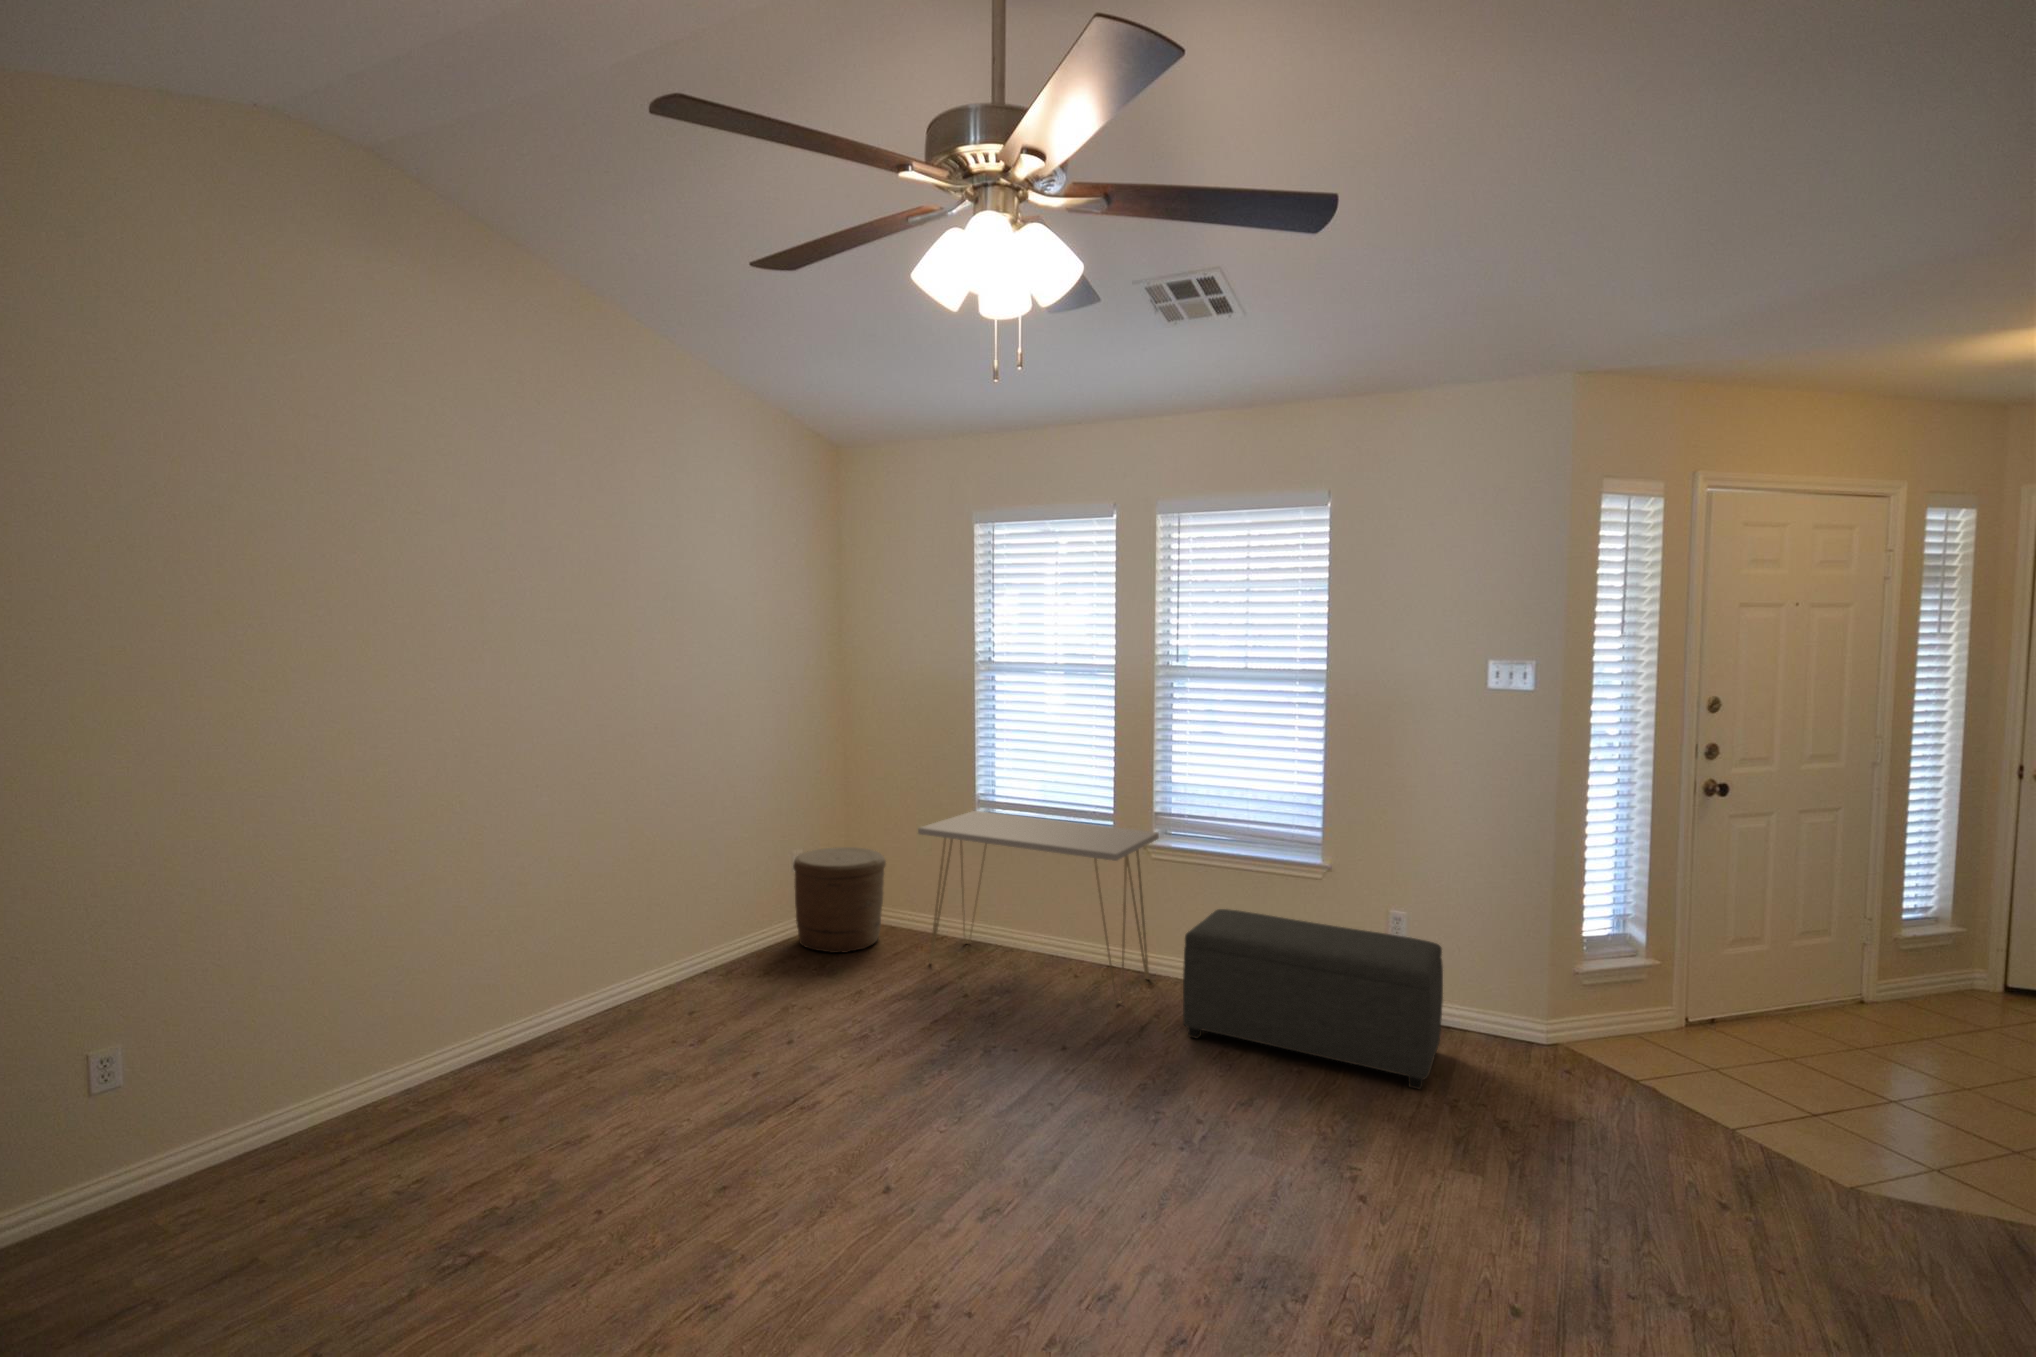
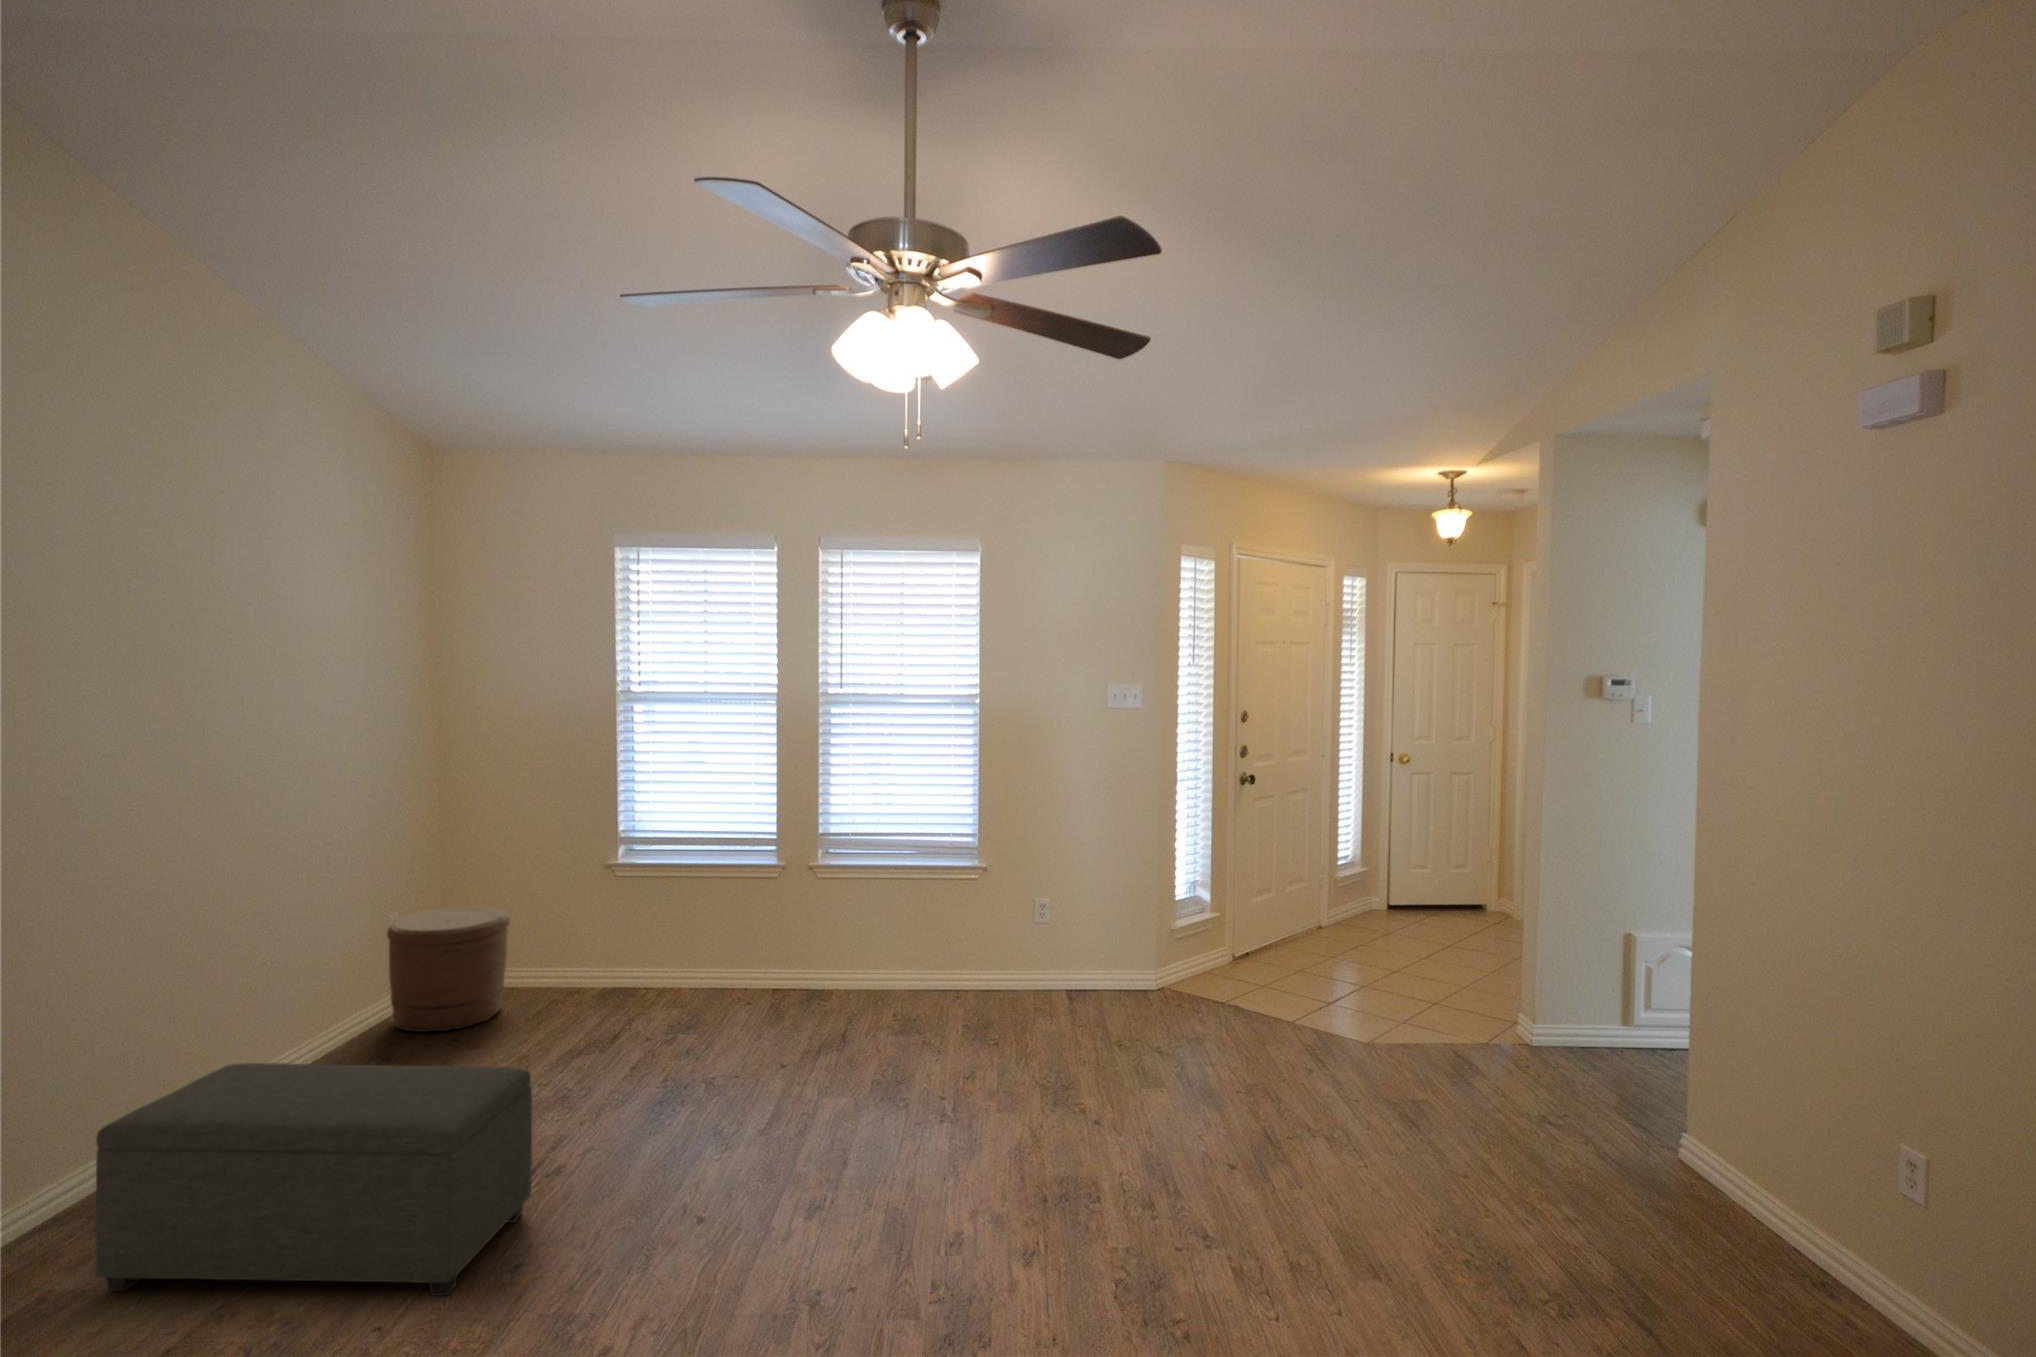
console table: present [918,811,1159,1004] -> none [567,851,825,1024]
ottoman: present [1183,909,1443,1089] -> present [95,1063,532,1296]

